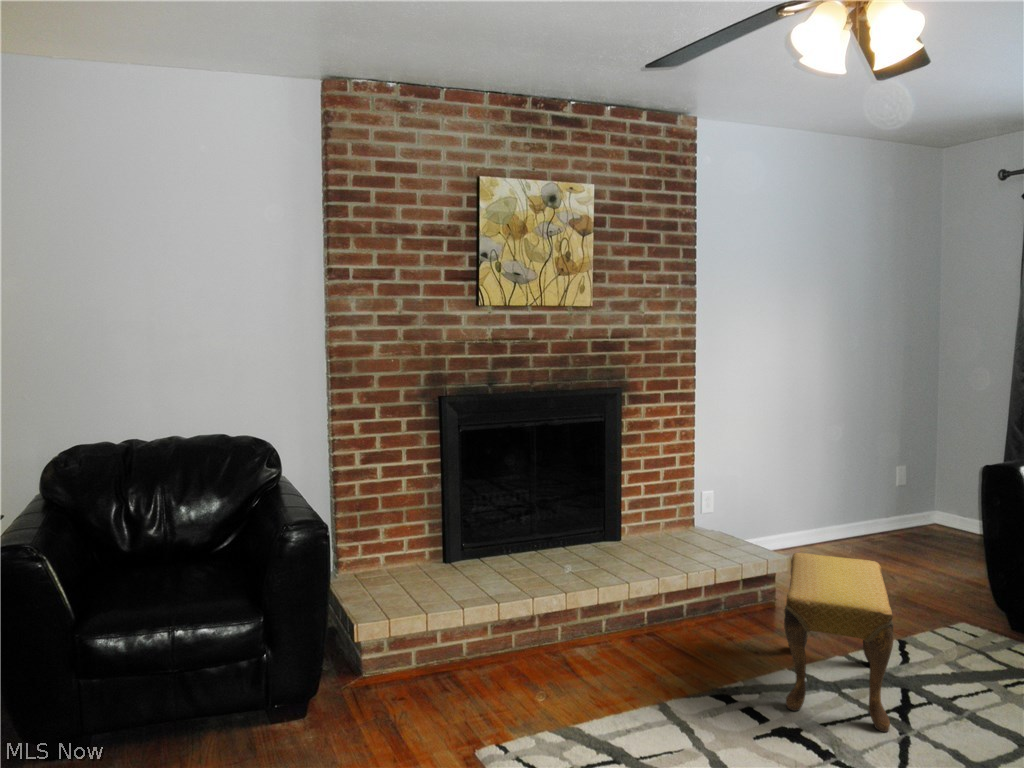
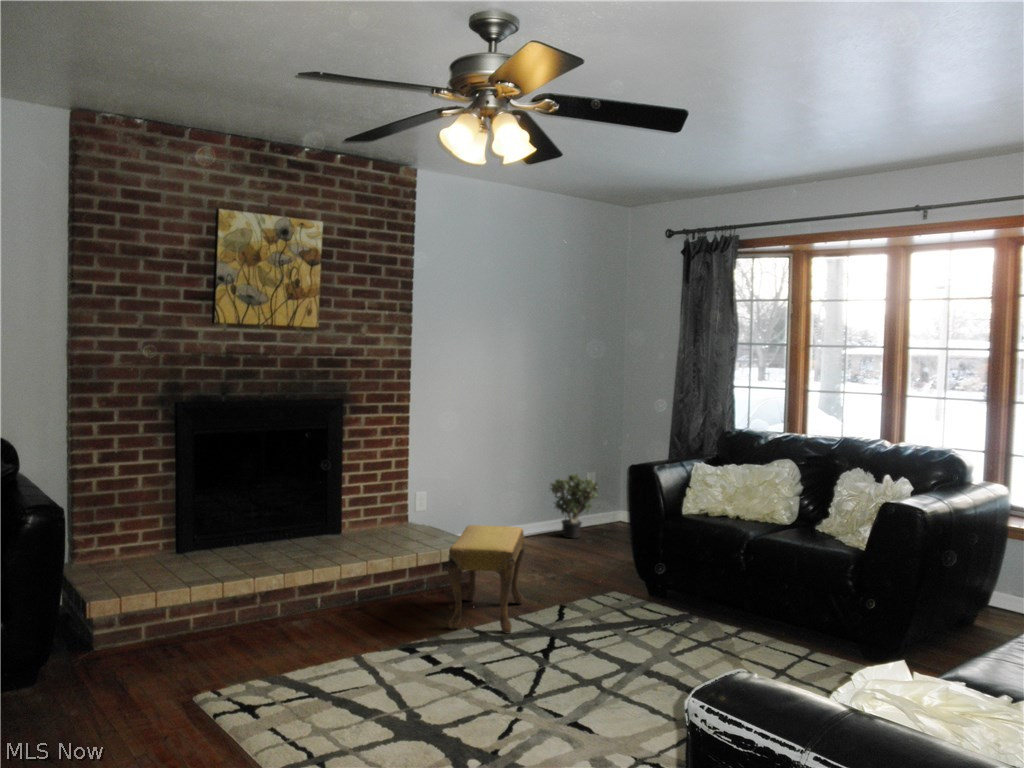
potted plant: none [858,471,931,549] -> present [550,474,598,538]

